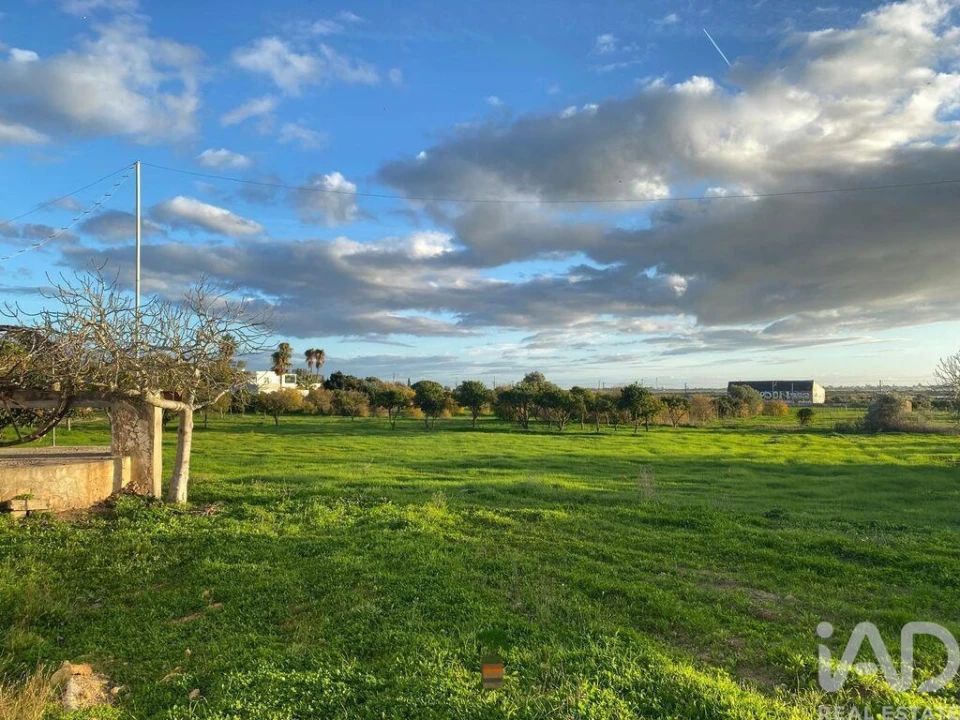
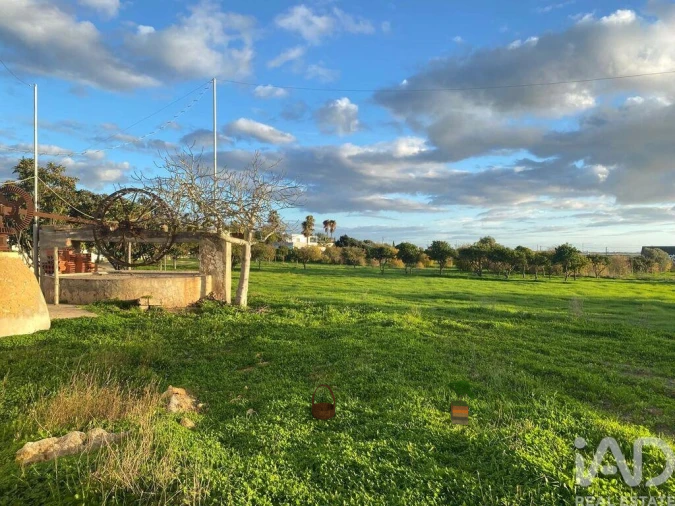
basket: none [291,649,325,701] -> present [312,384,335,419]

